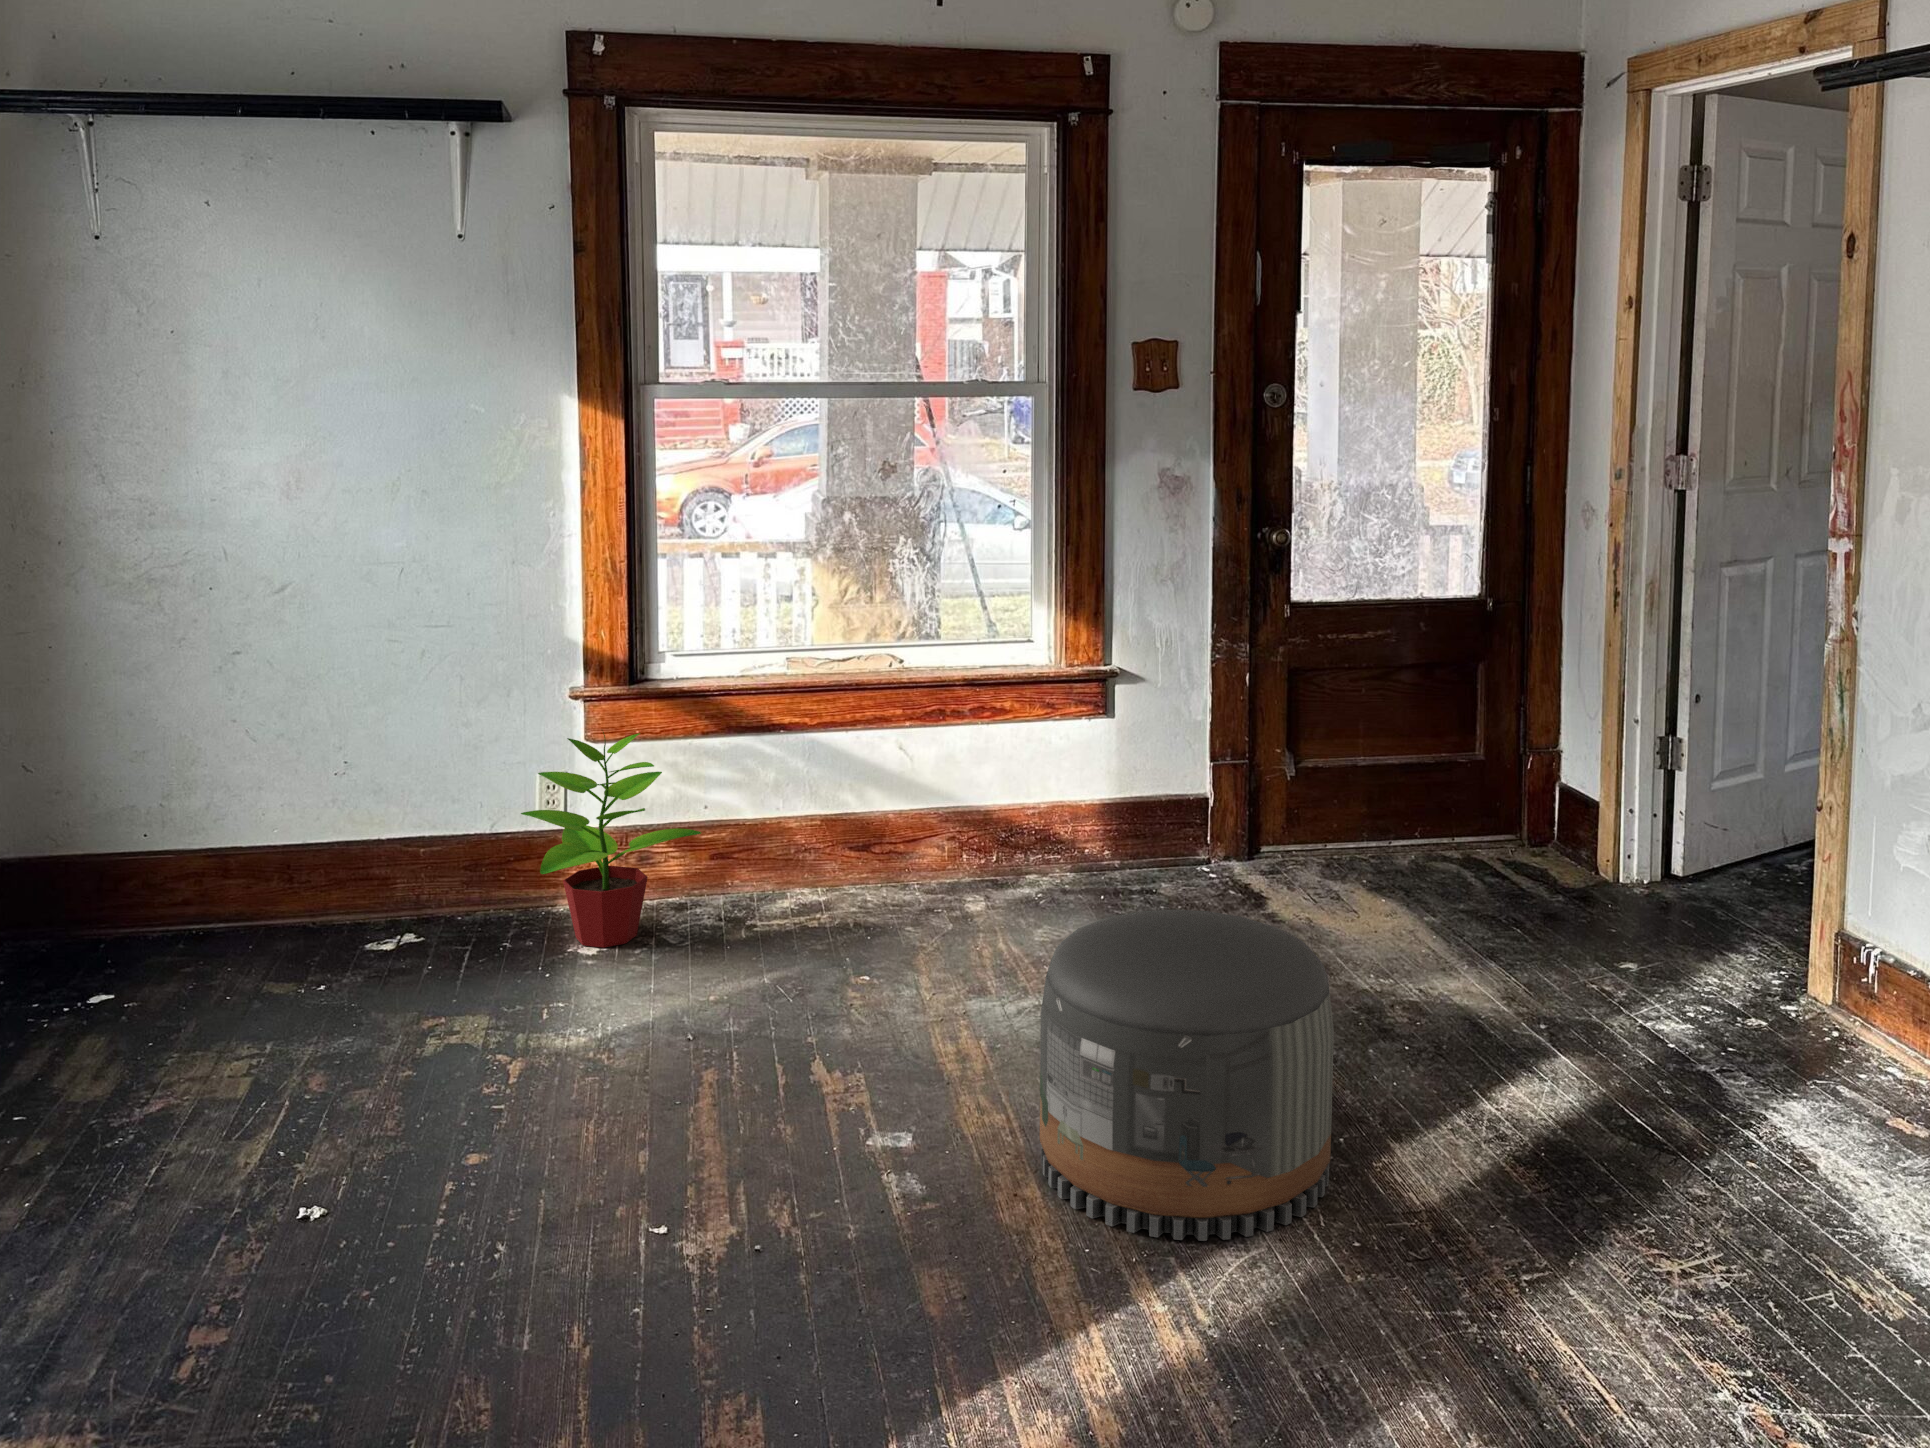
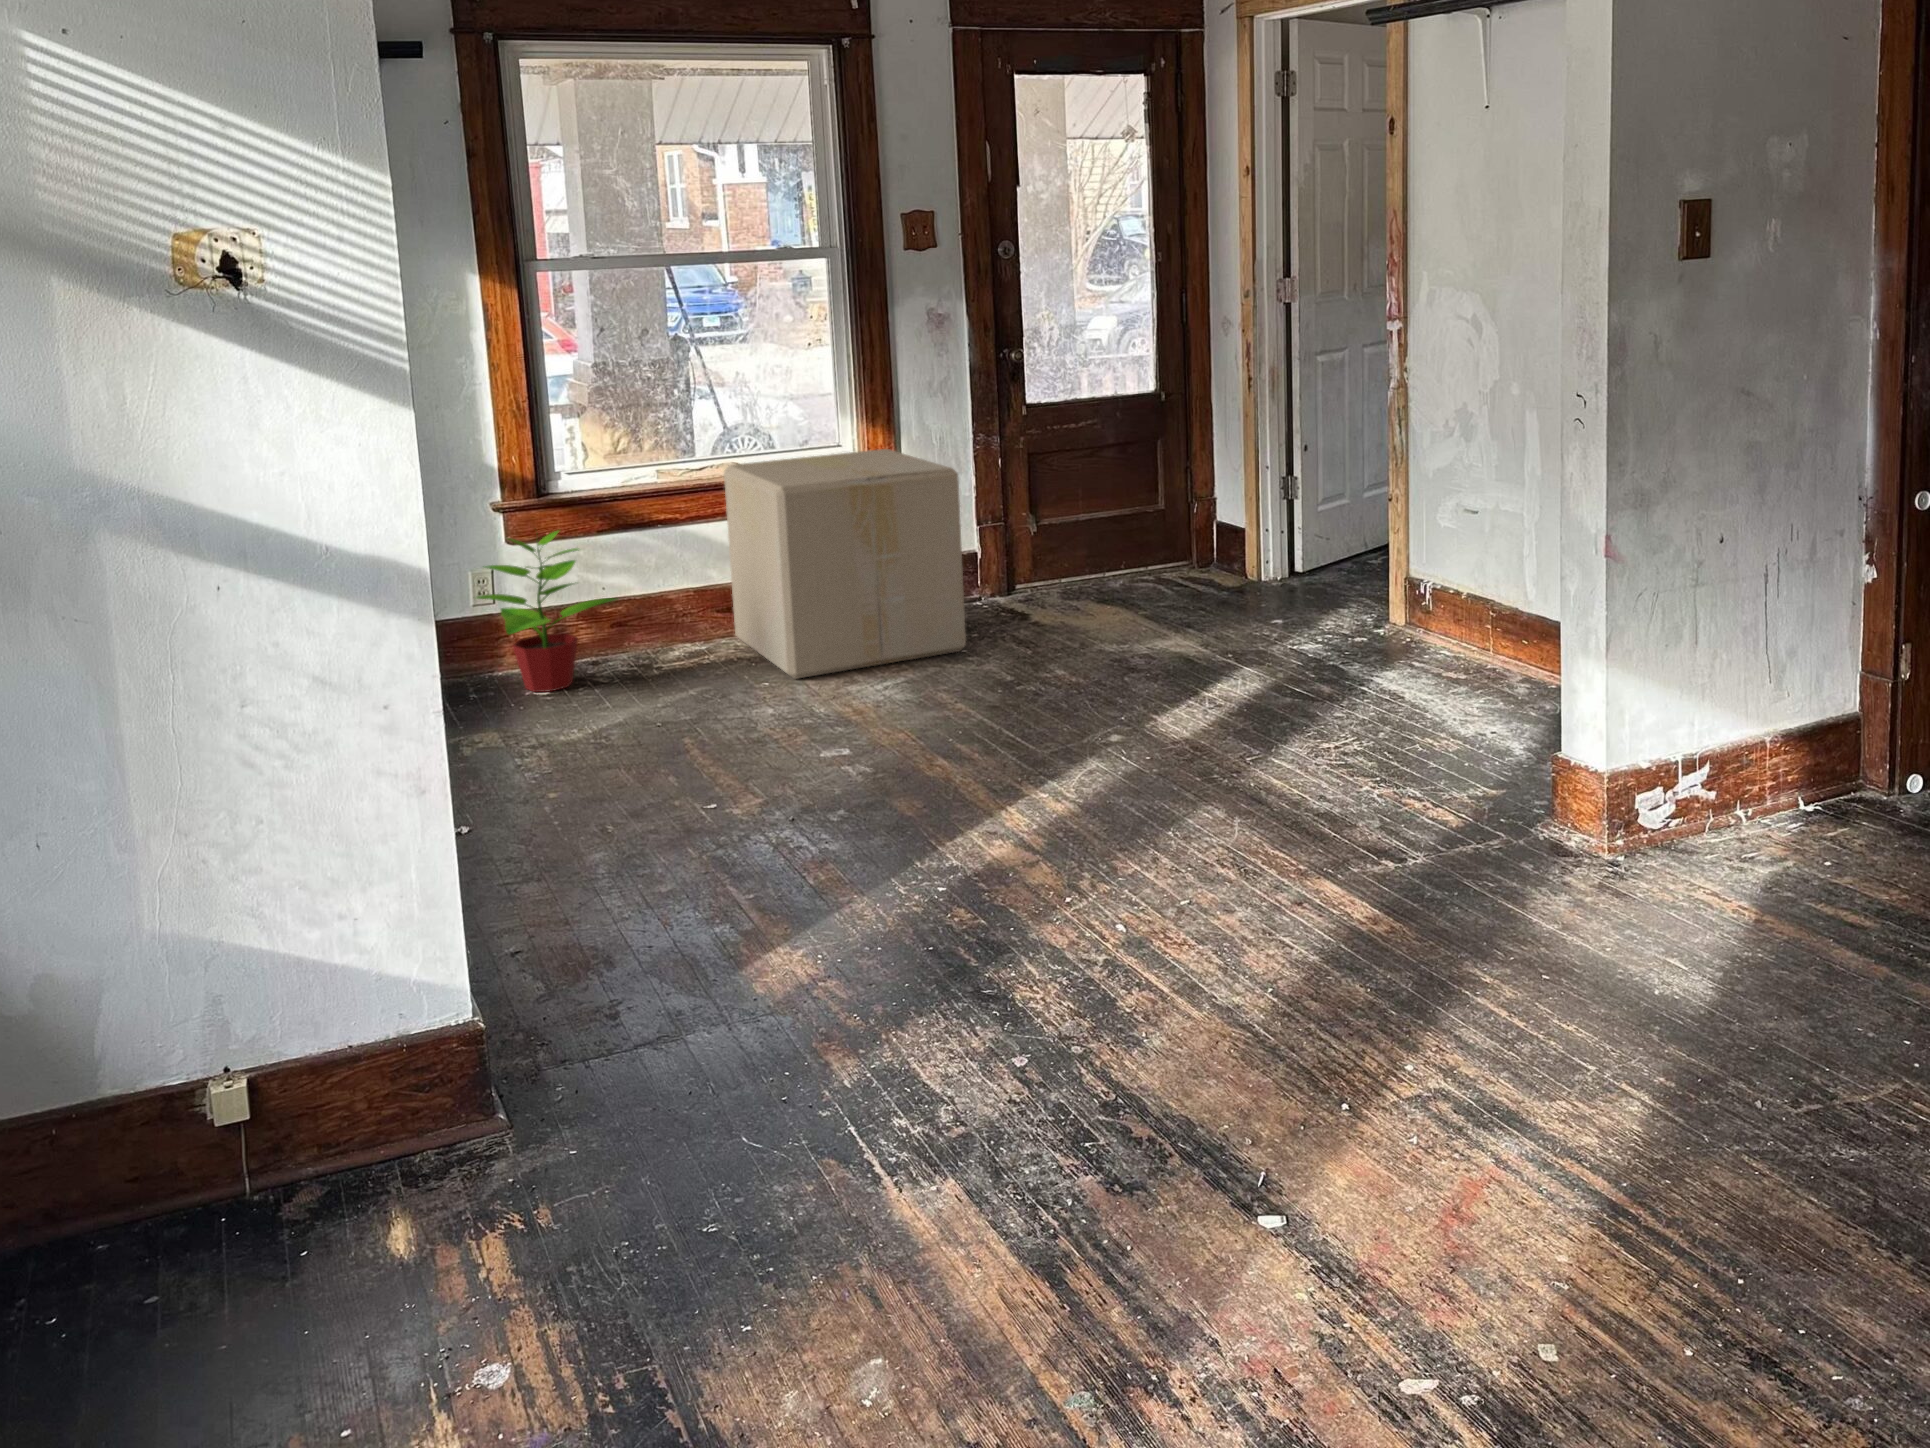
cardboard box: none [868,653,1162,975] -> present [724,449,966,679]
pouf: present [1040,910,1334,1241] -> none [930,585,1123,774]

